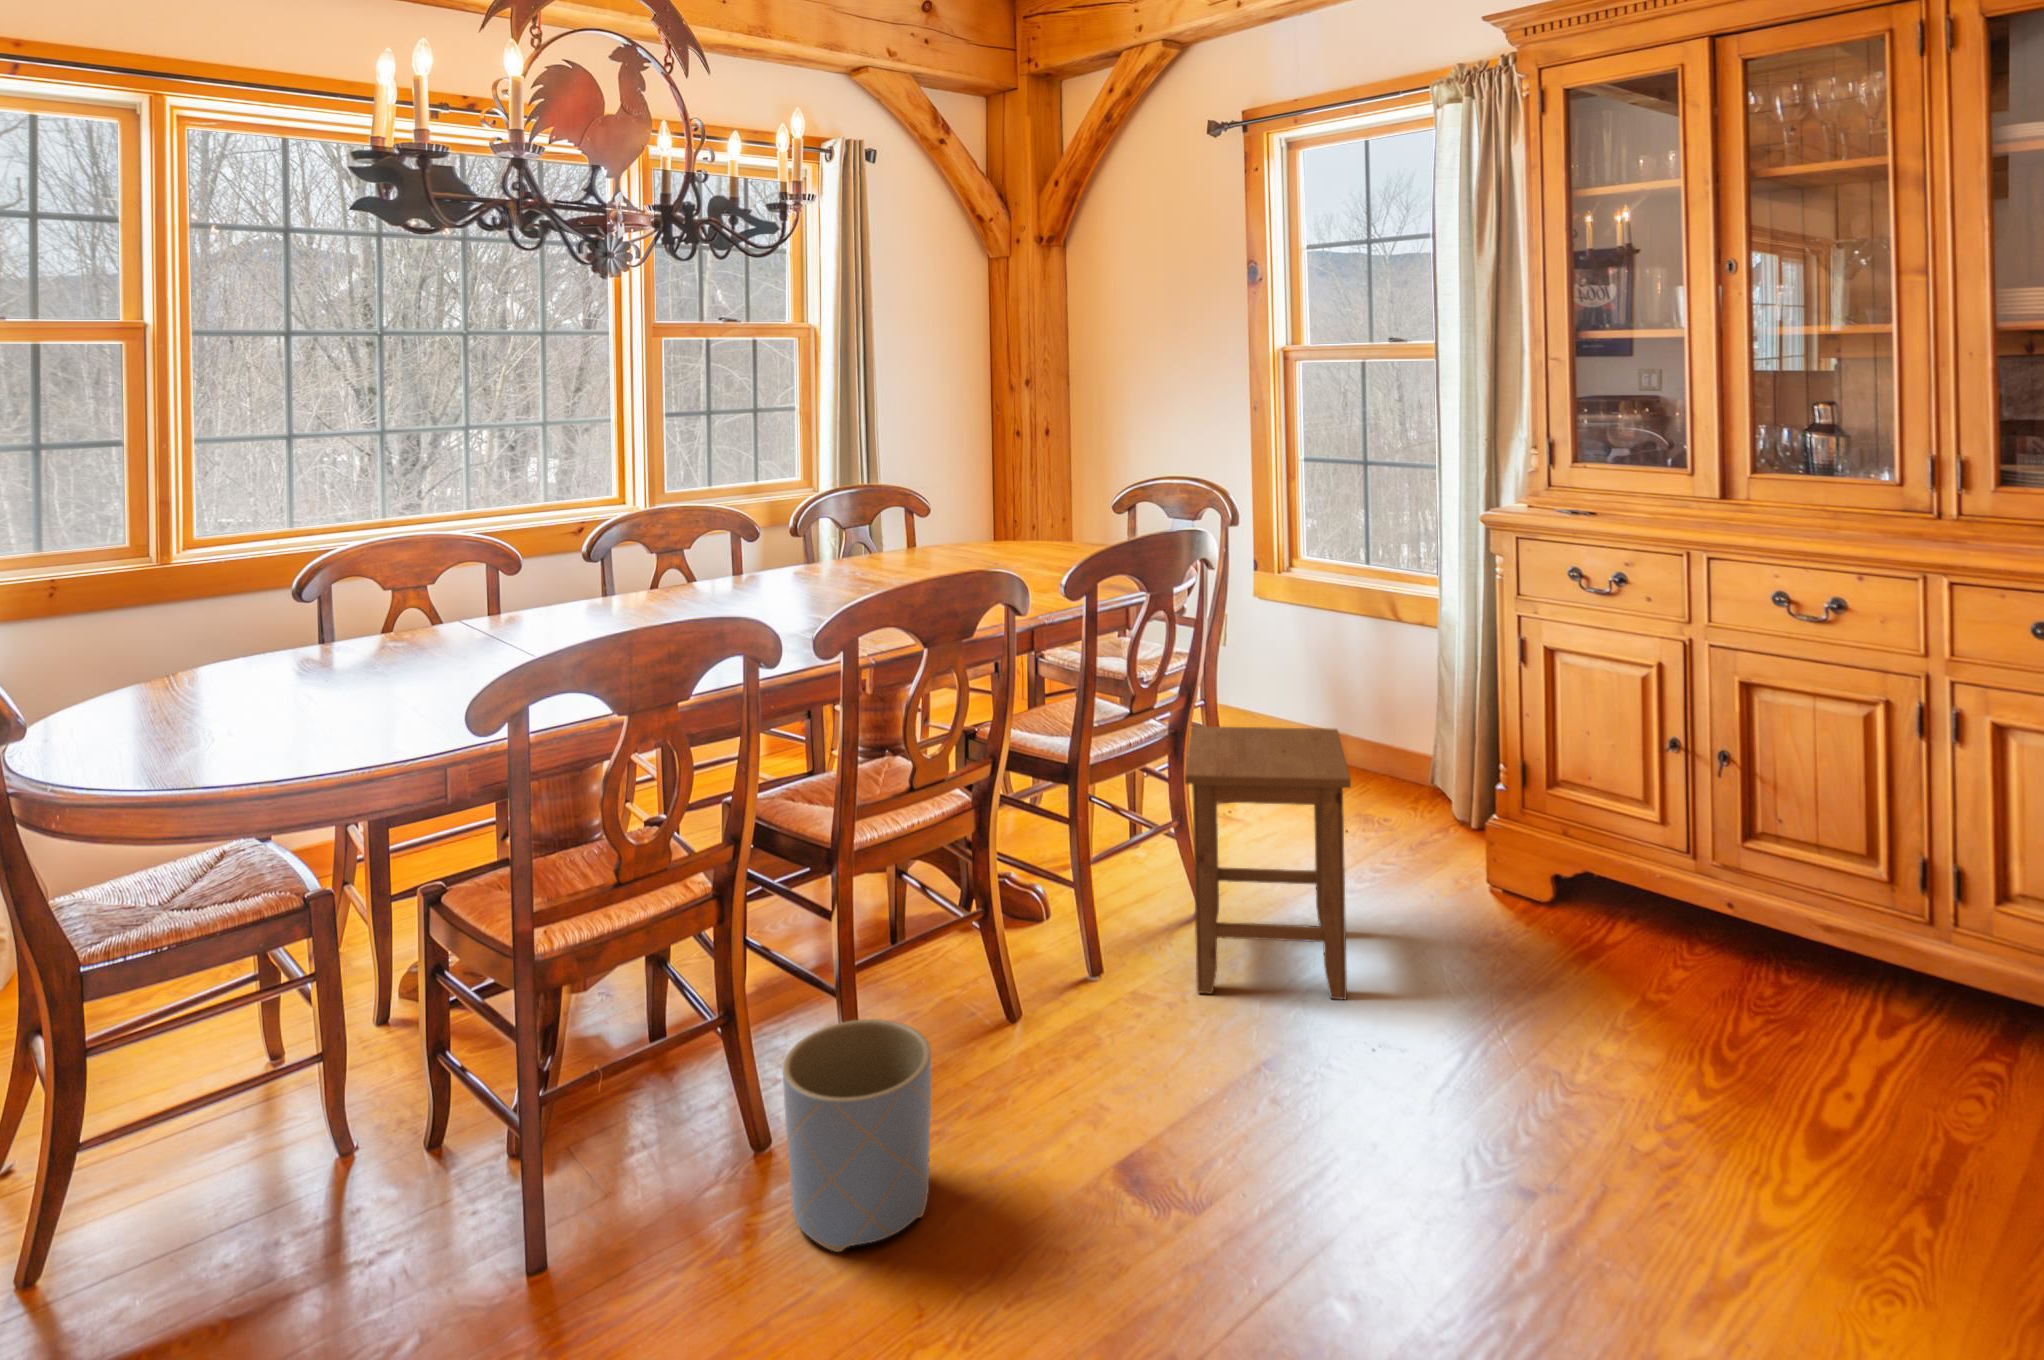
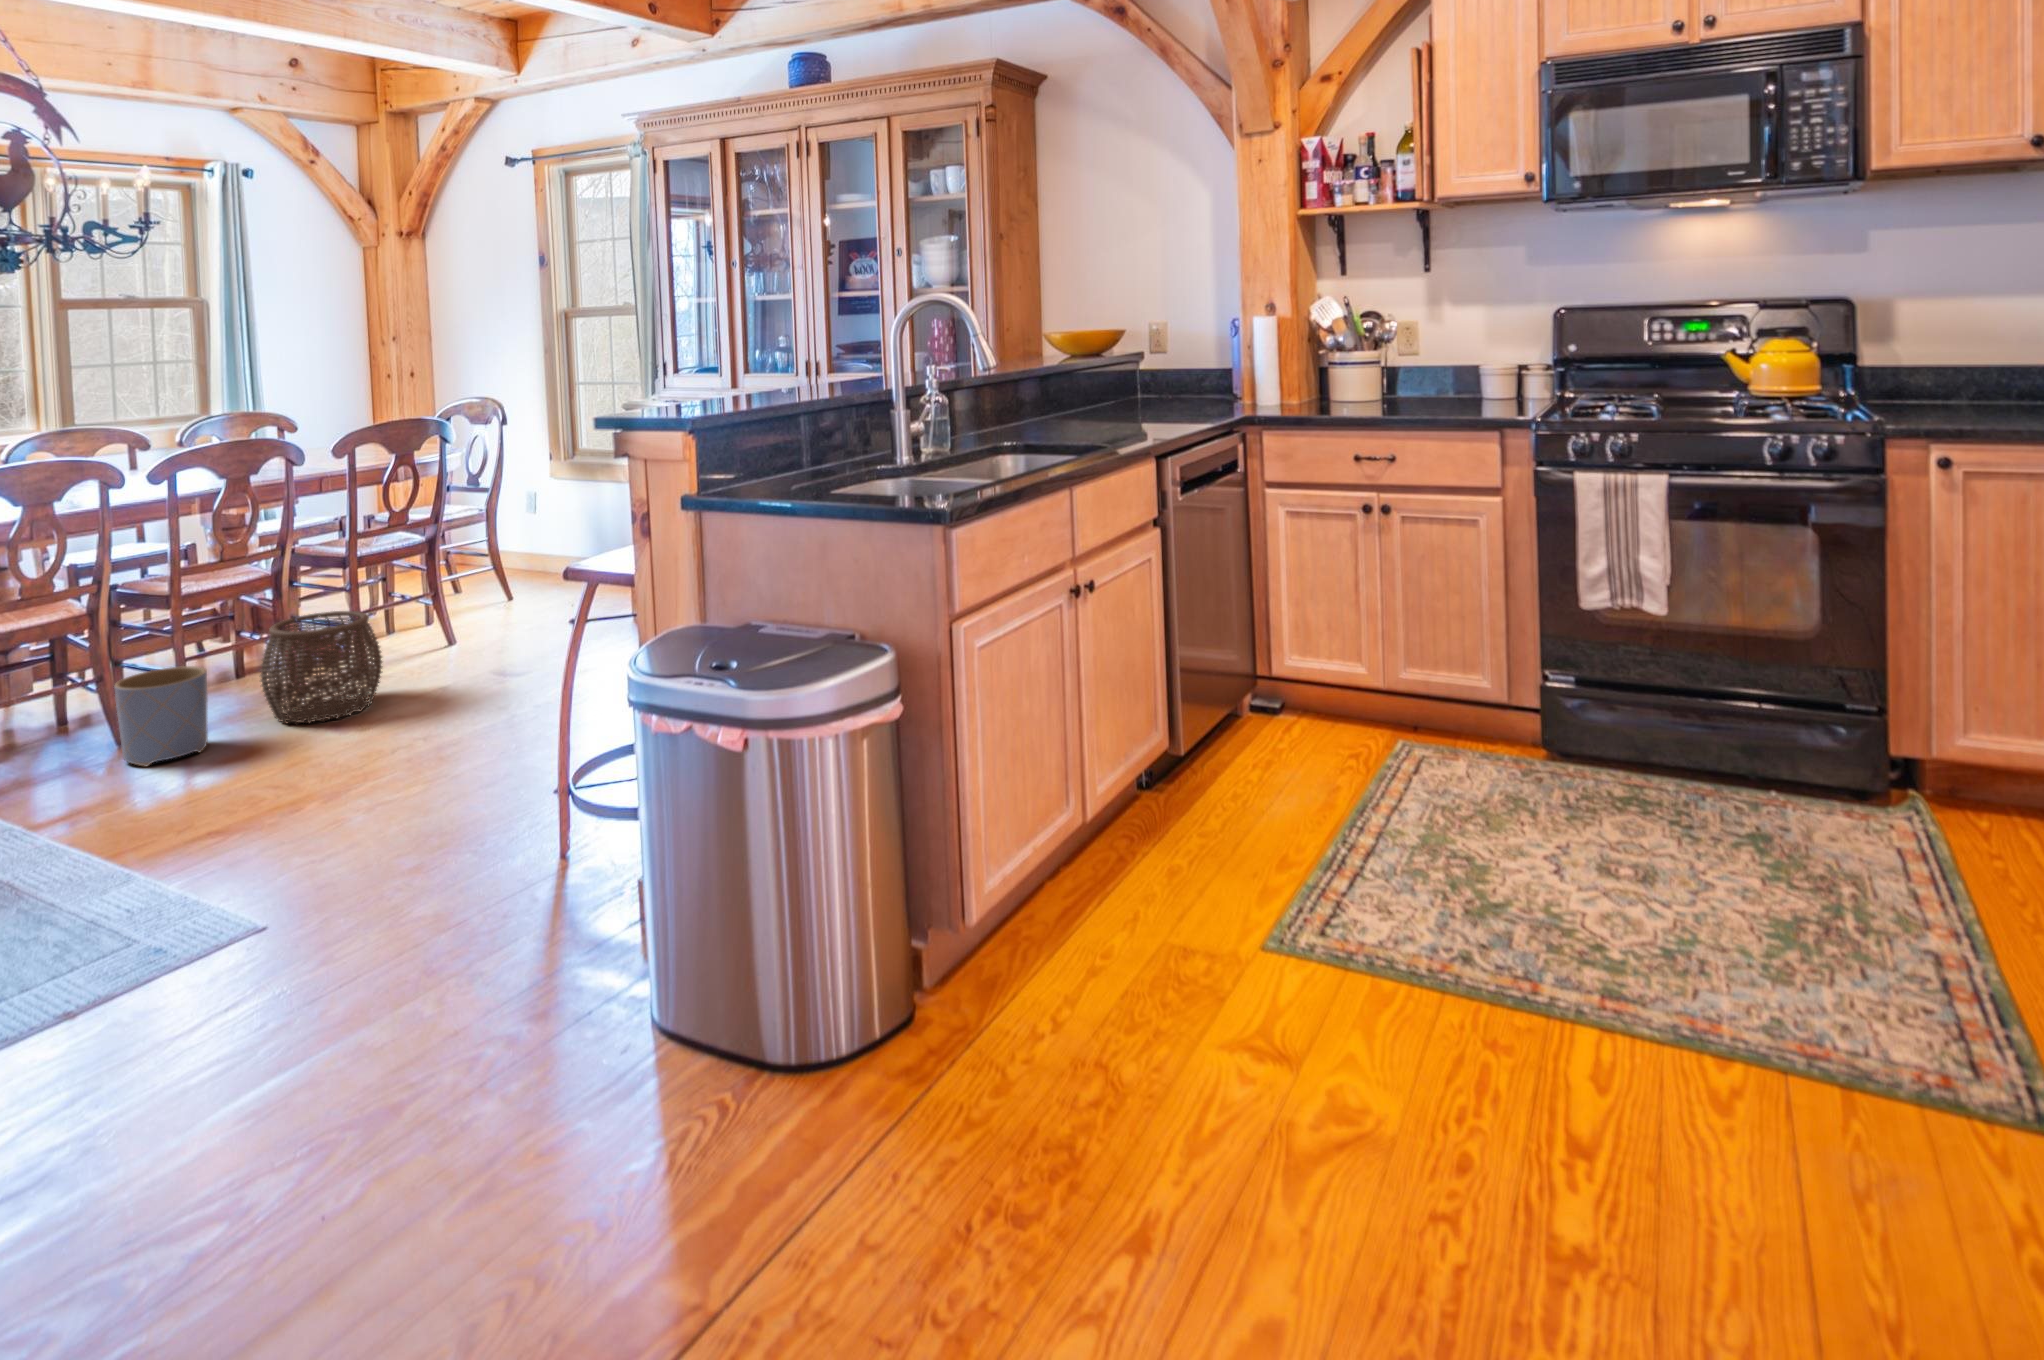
stool: present [1185,726,1351,999] -> none [401,528,520,672]
woven basket: none [995,899,1197,1149] -> present [260,611,382,723]

